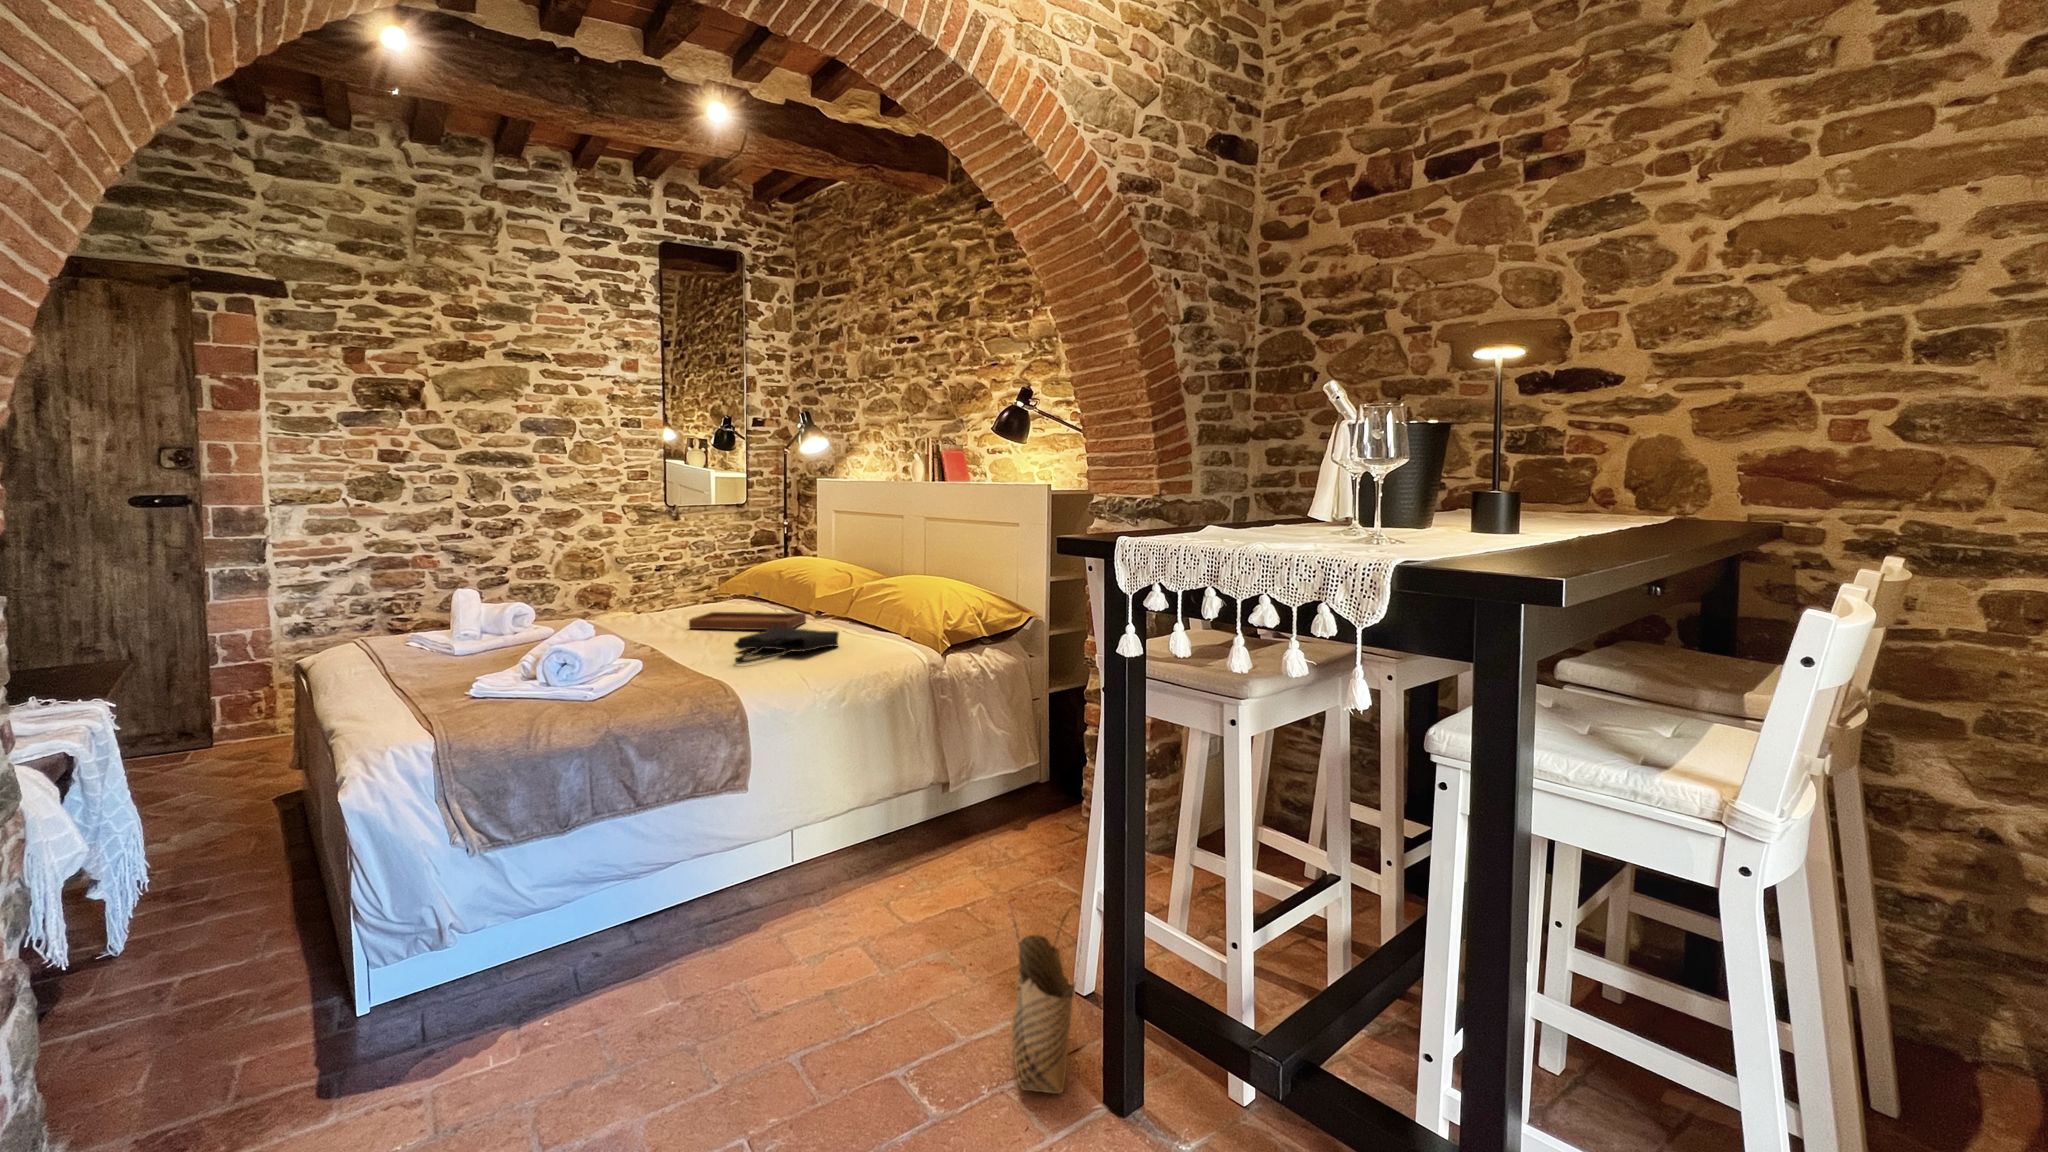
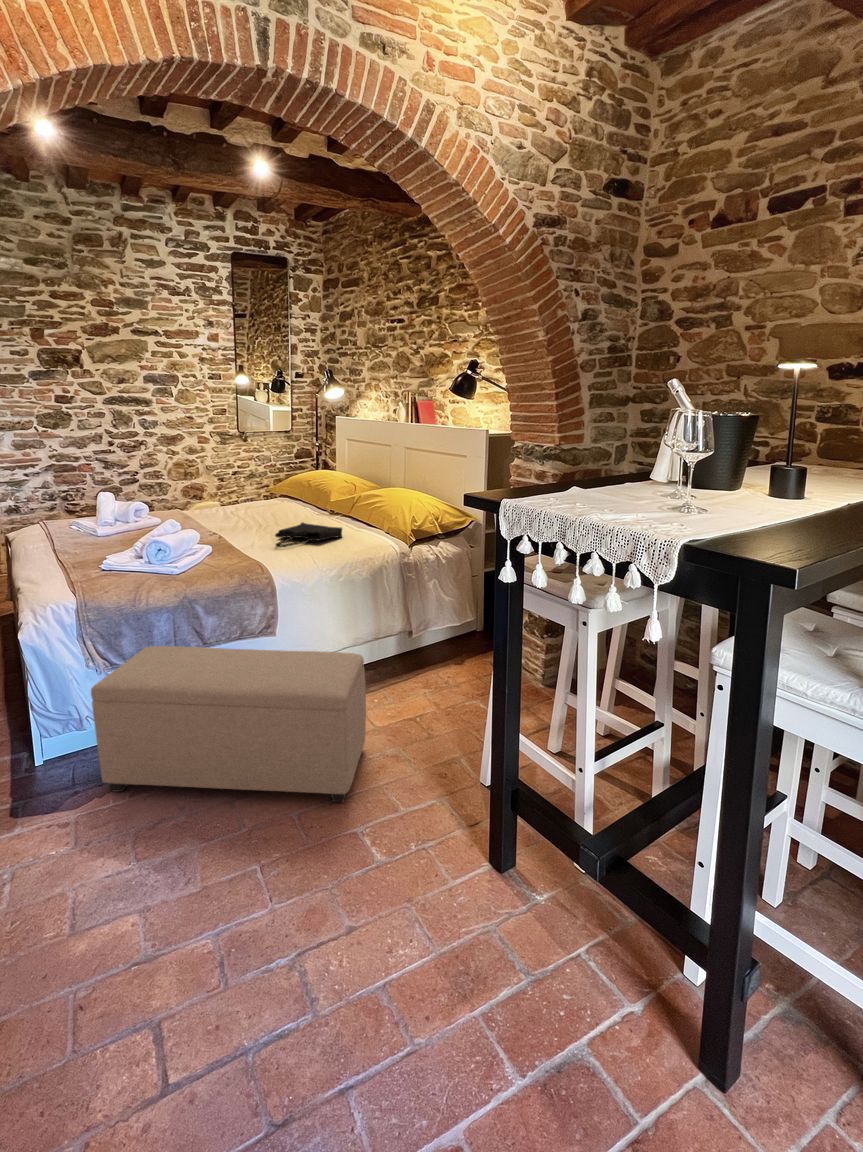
tray: present [689,591,806,630] -> none [250,498,324,525]
ottoman: none [416,825,896,1104] -> present [91,646,366,802]
woven basket: present [1009,903,1082,1094] -> none [427,703,471,812]

